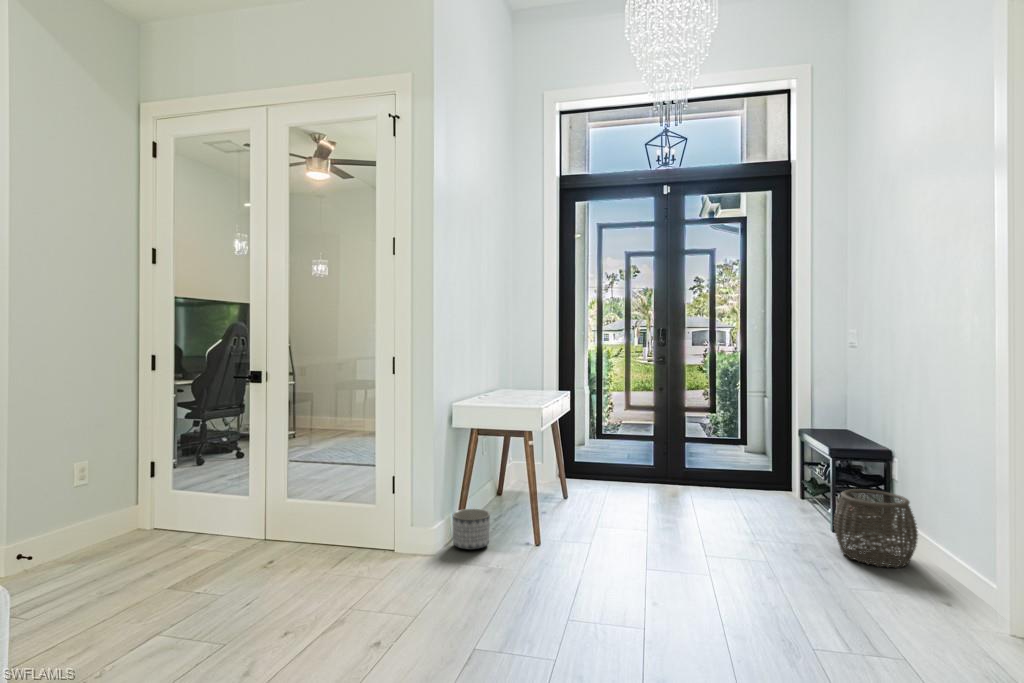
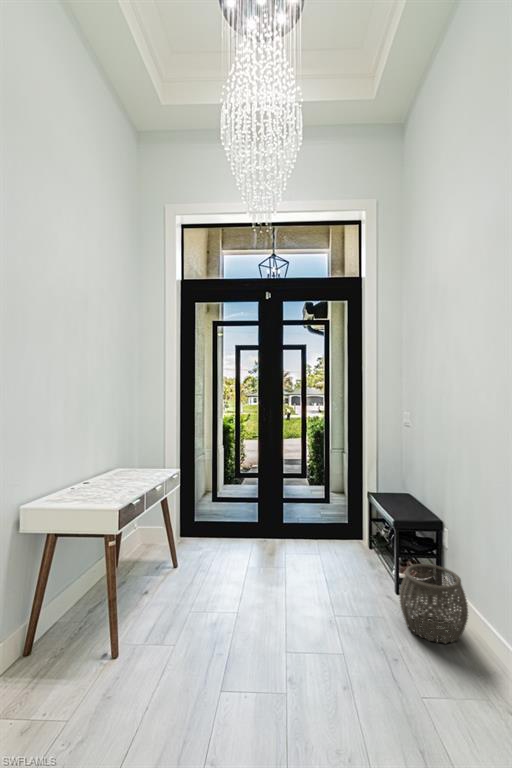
planter: present [453,509,490,549] -> none [40,610,82,663]

